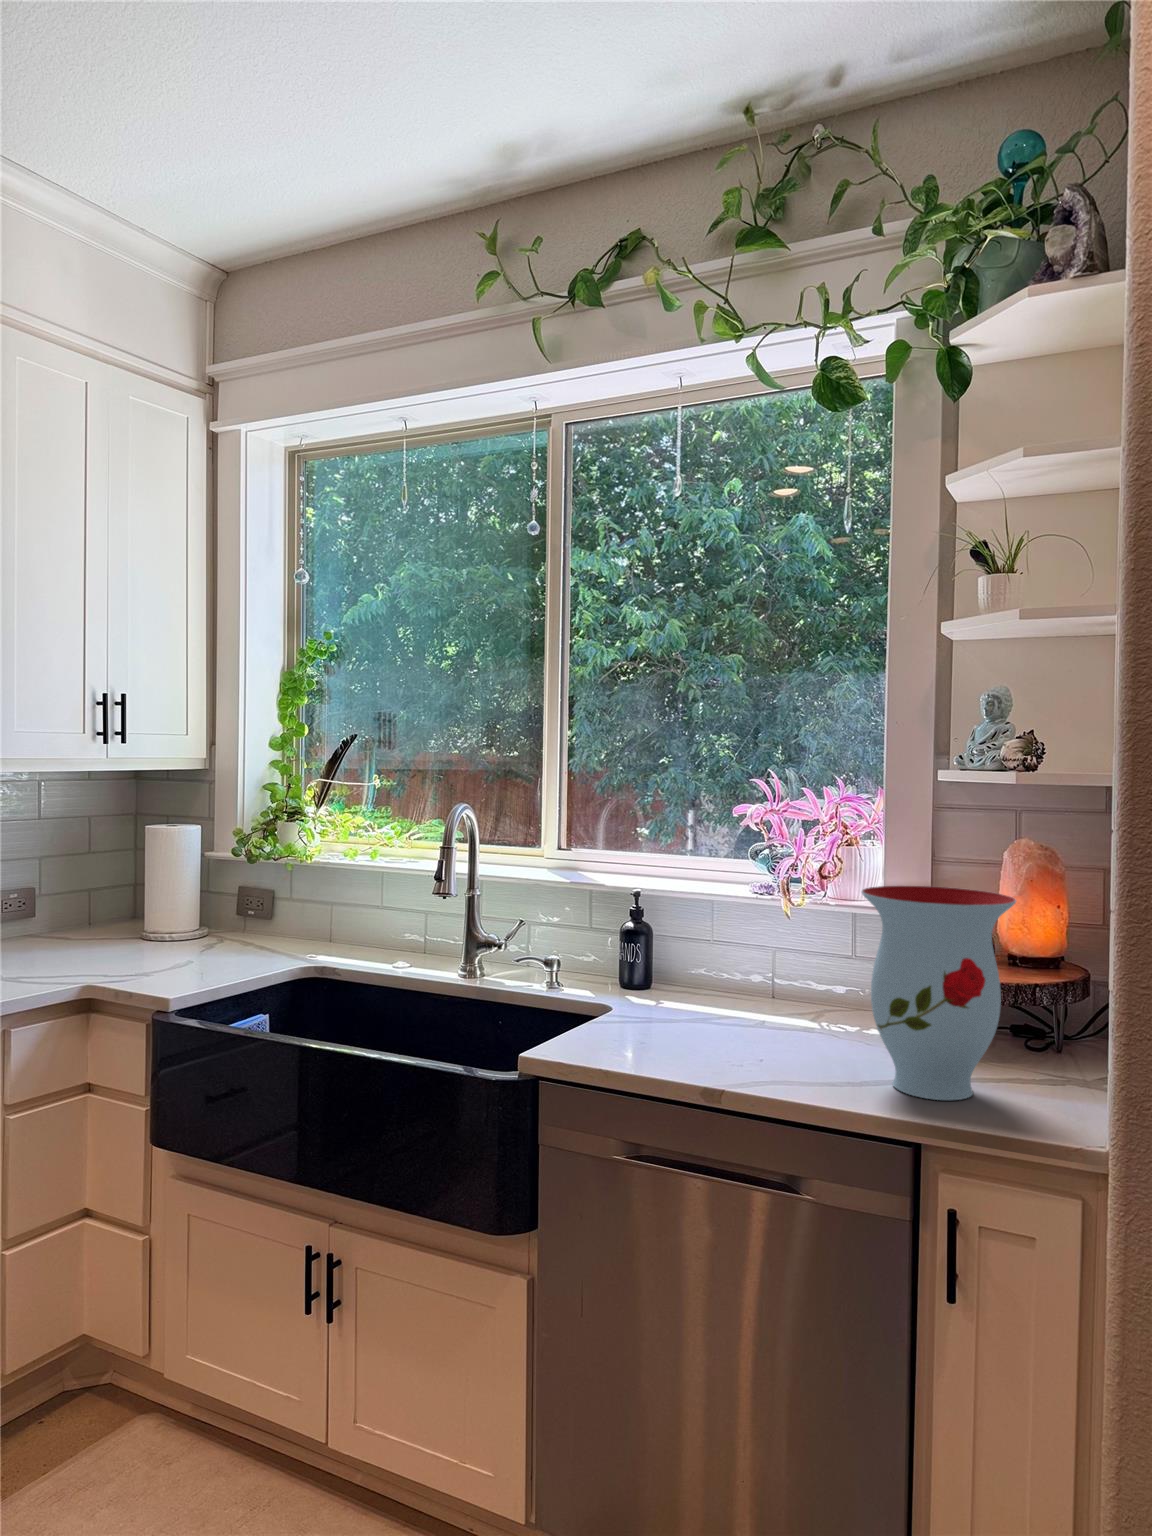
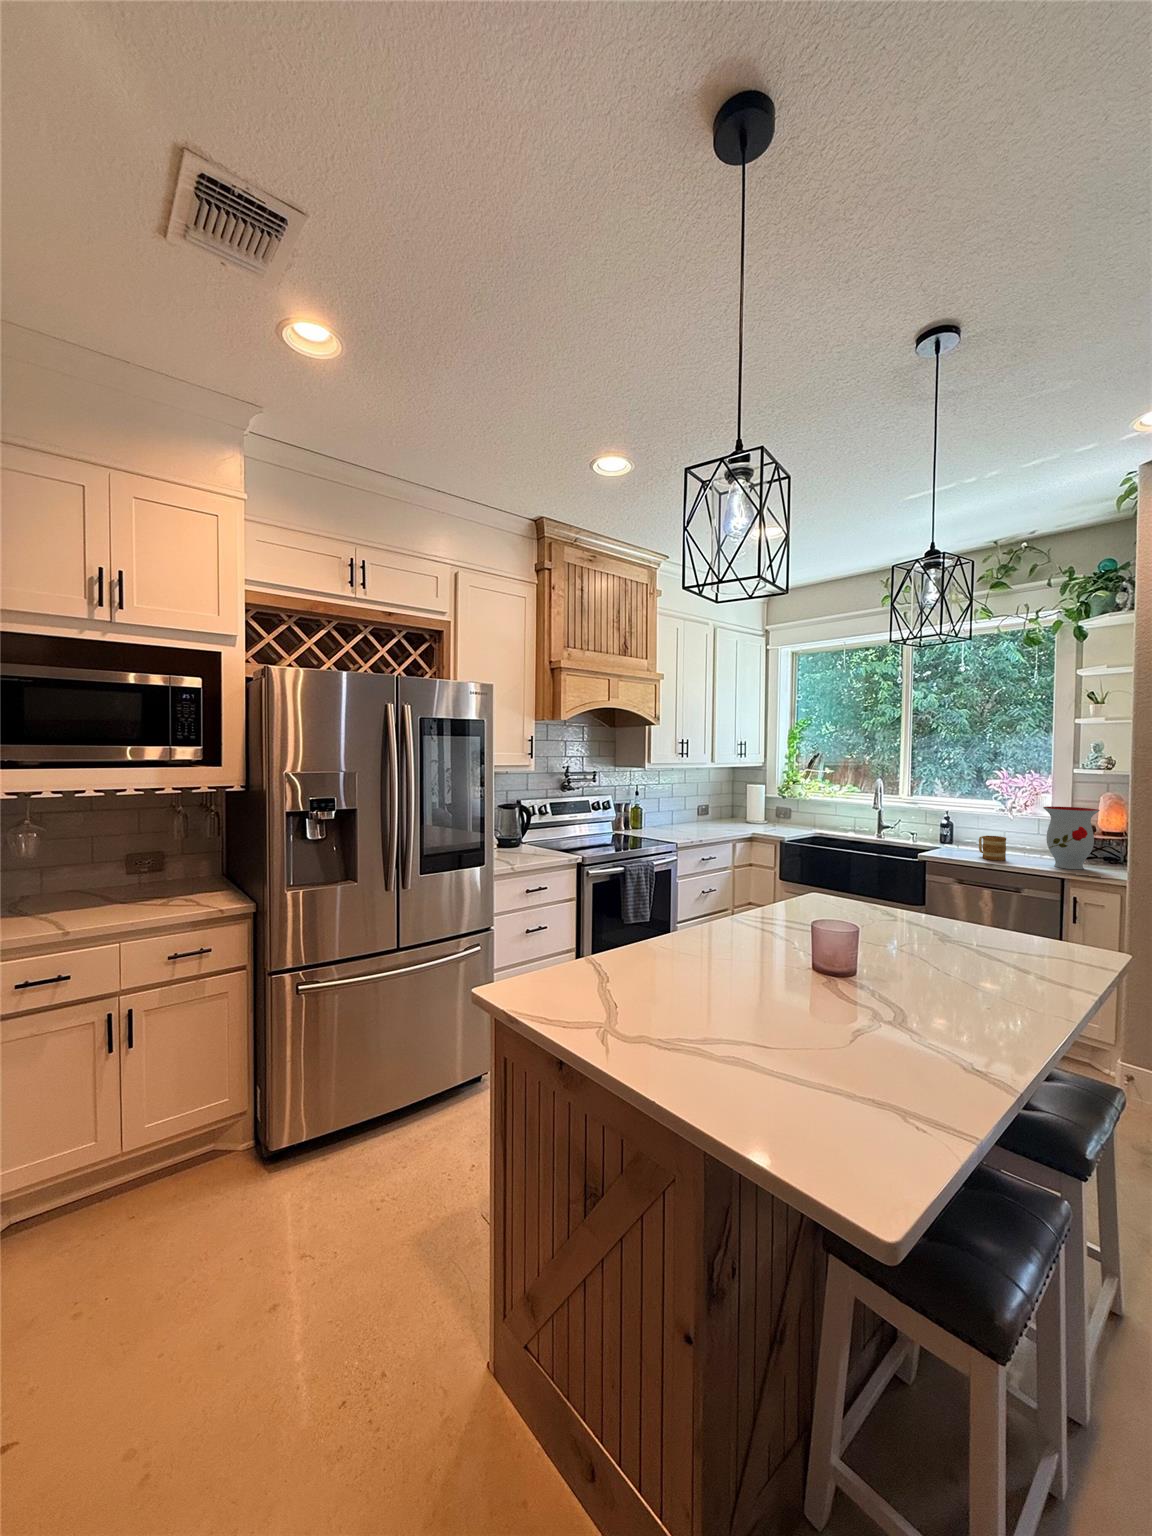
mug: none [690,982,763,1069] -> present [979,836,1006,861]

